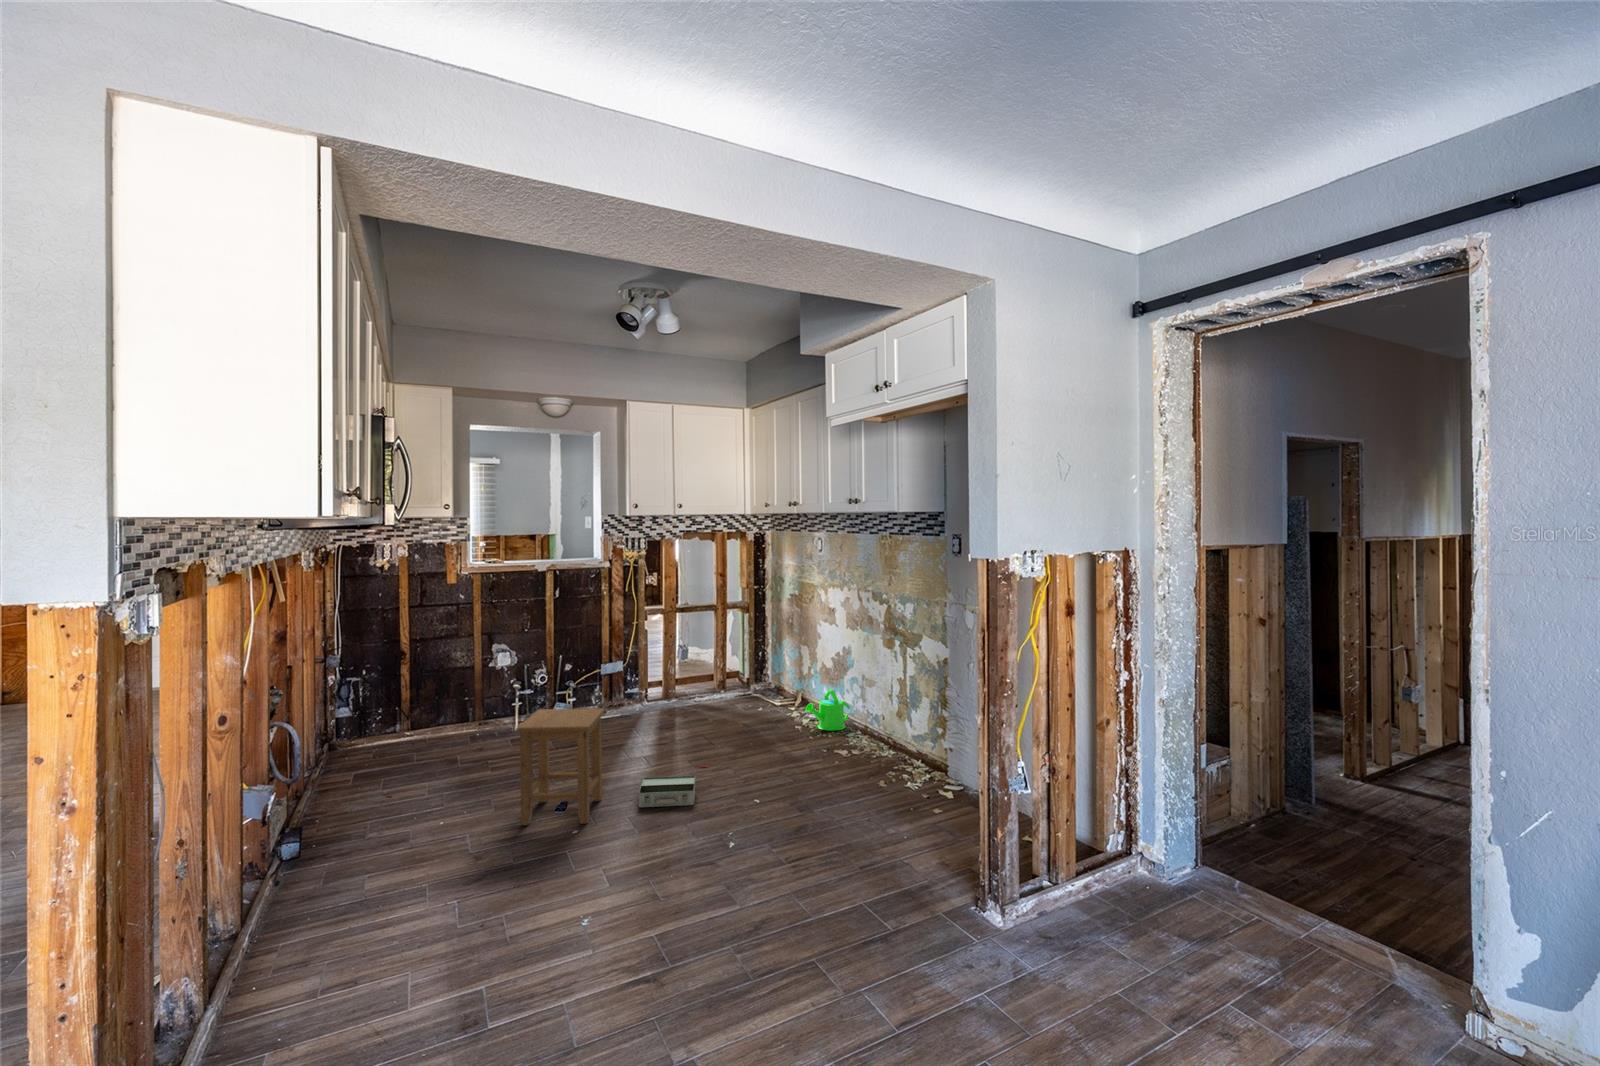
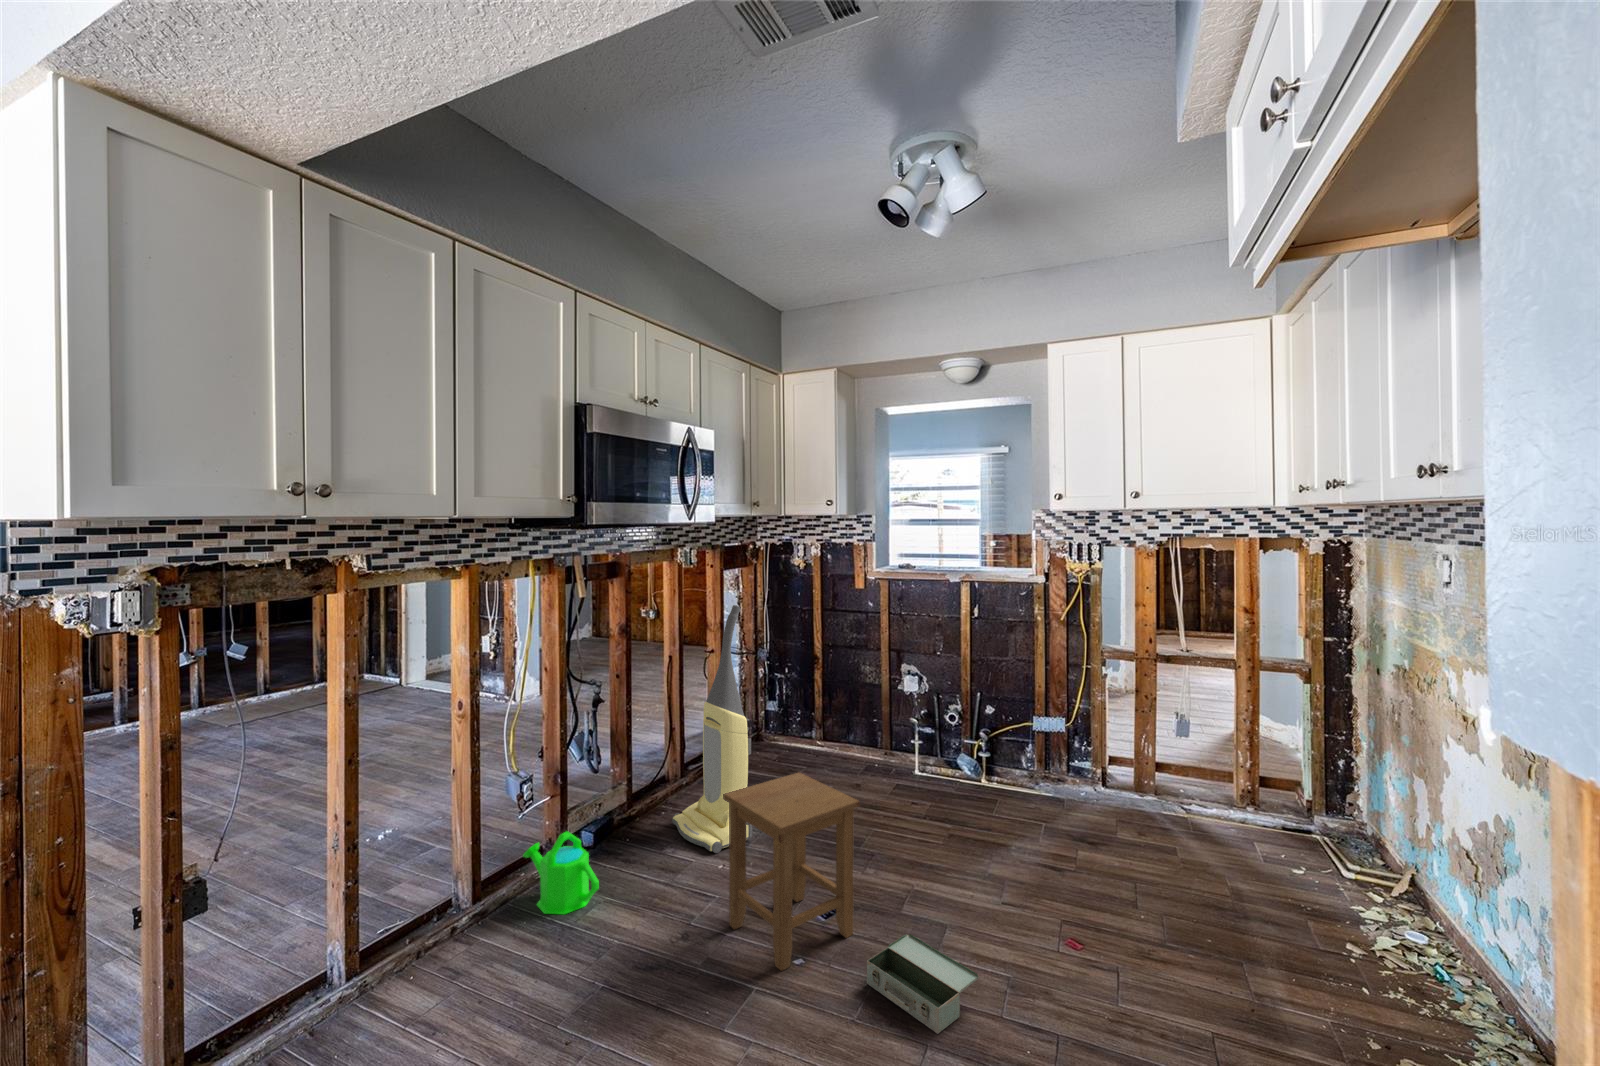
vacuum cleaner: none [361,598,454,812] -> present [672,605,752,853]
watering can: present [805,689,850,731] -> present [523,831,599,914]

